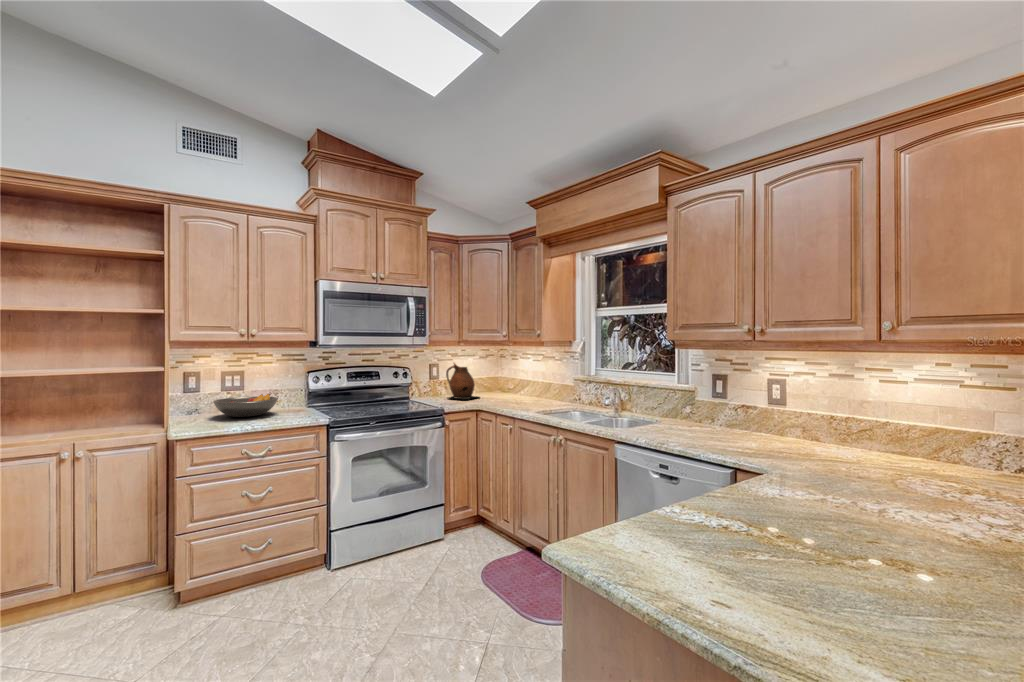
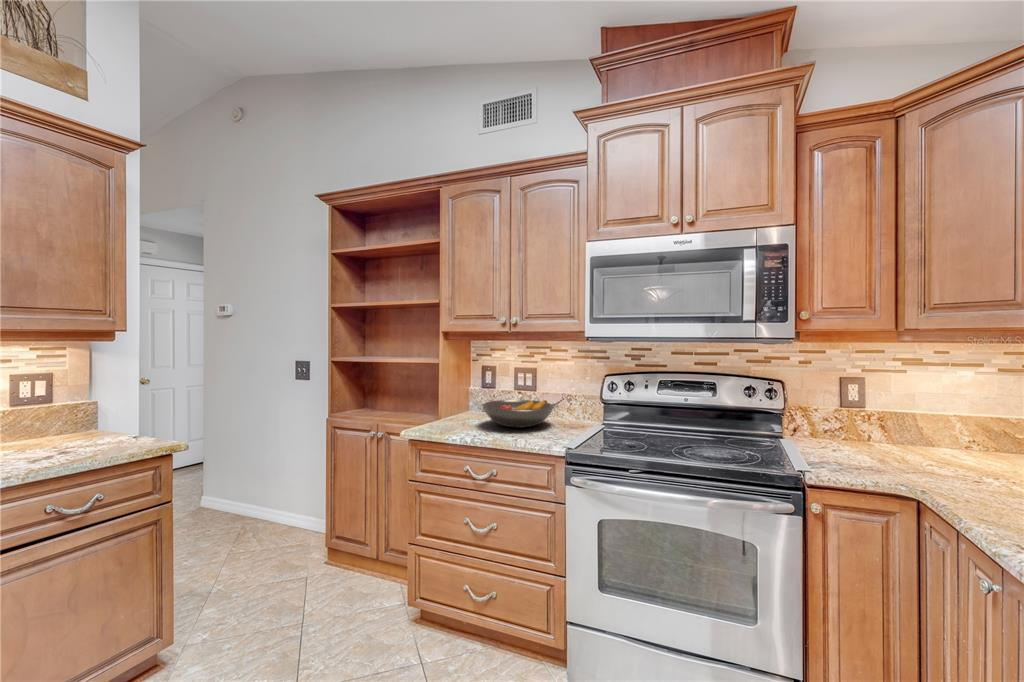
ceramic pitcher: present [446,363,478,399] -> none [863,378,967,470]

